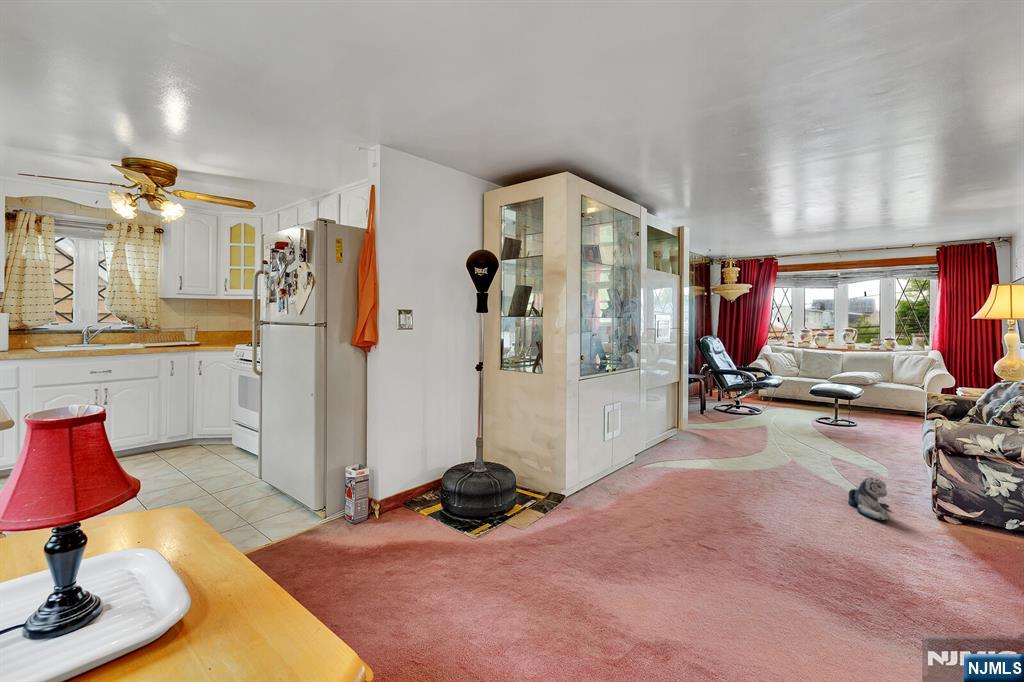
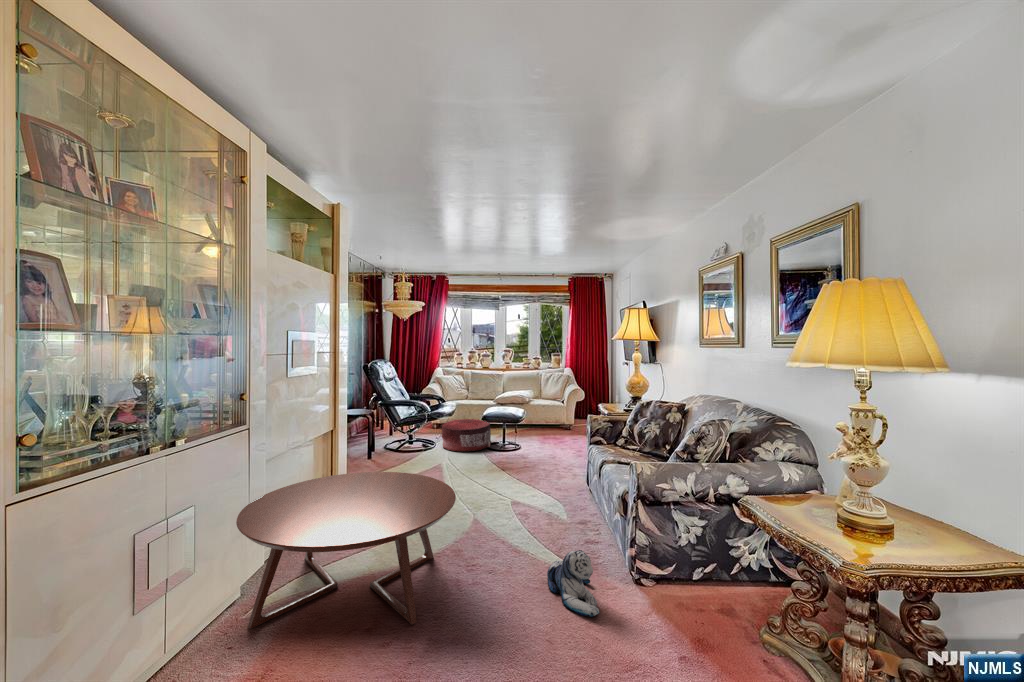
pouf: none [767,392,821,422] -> present [442,419,491,452]
coffee table: none [637,409,773,493] -> present [236,472,456,629]

